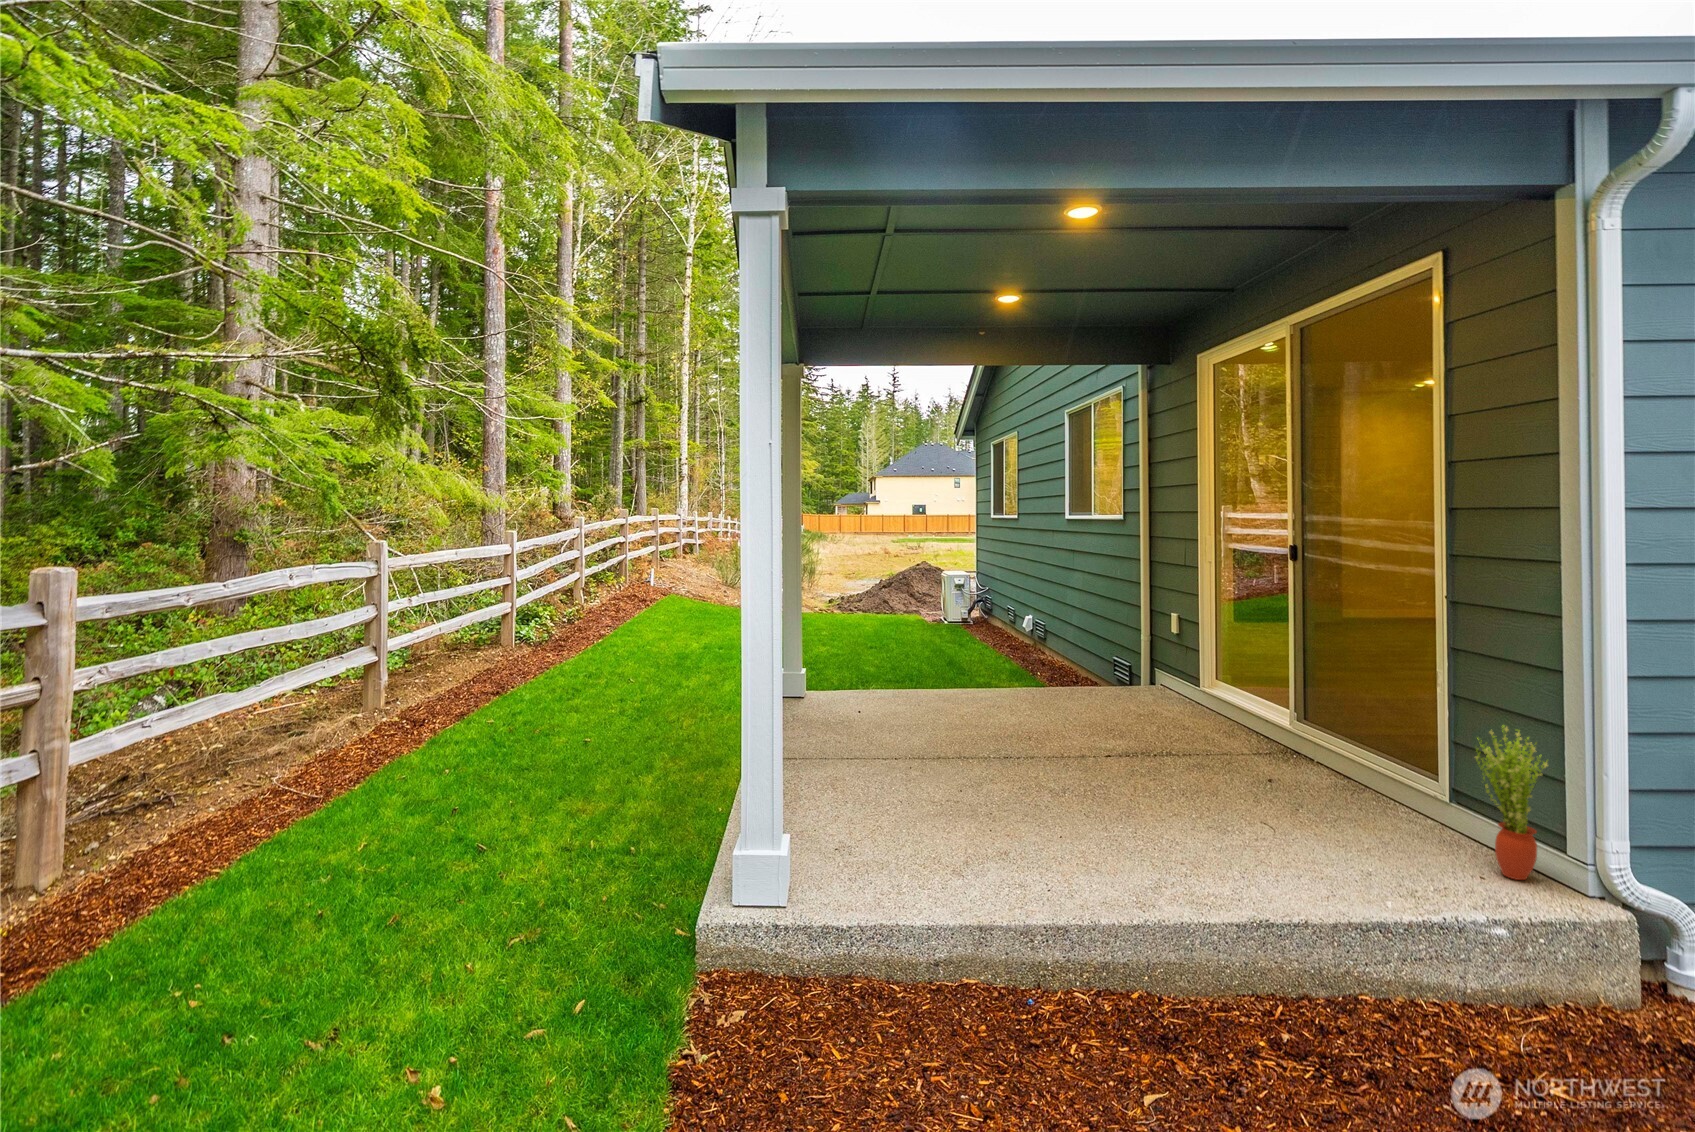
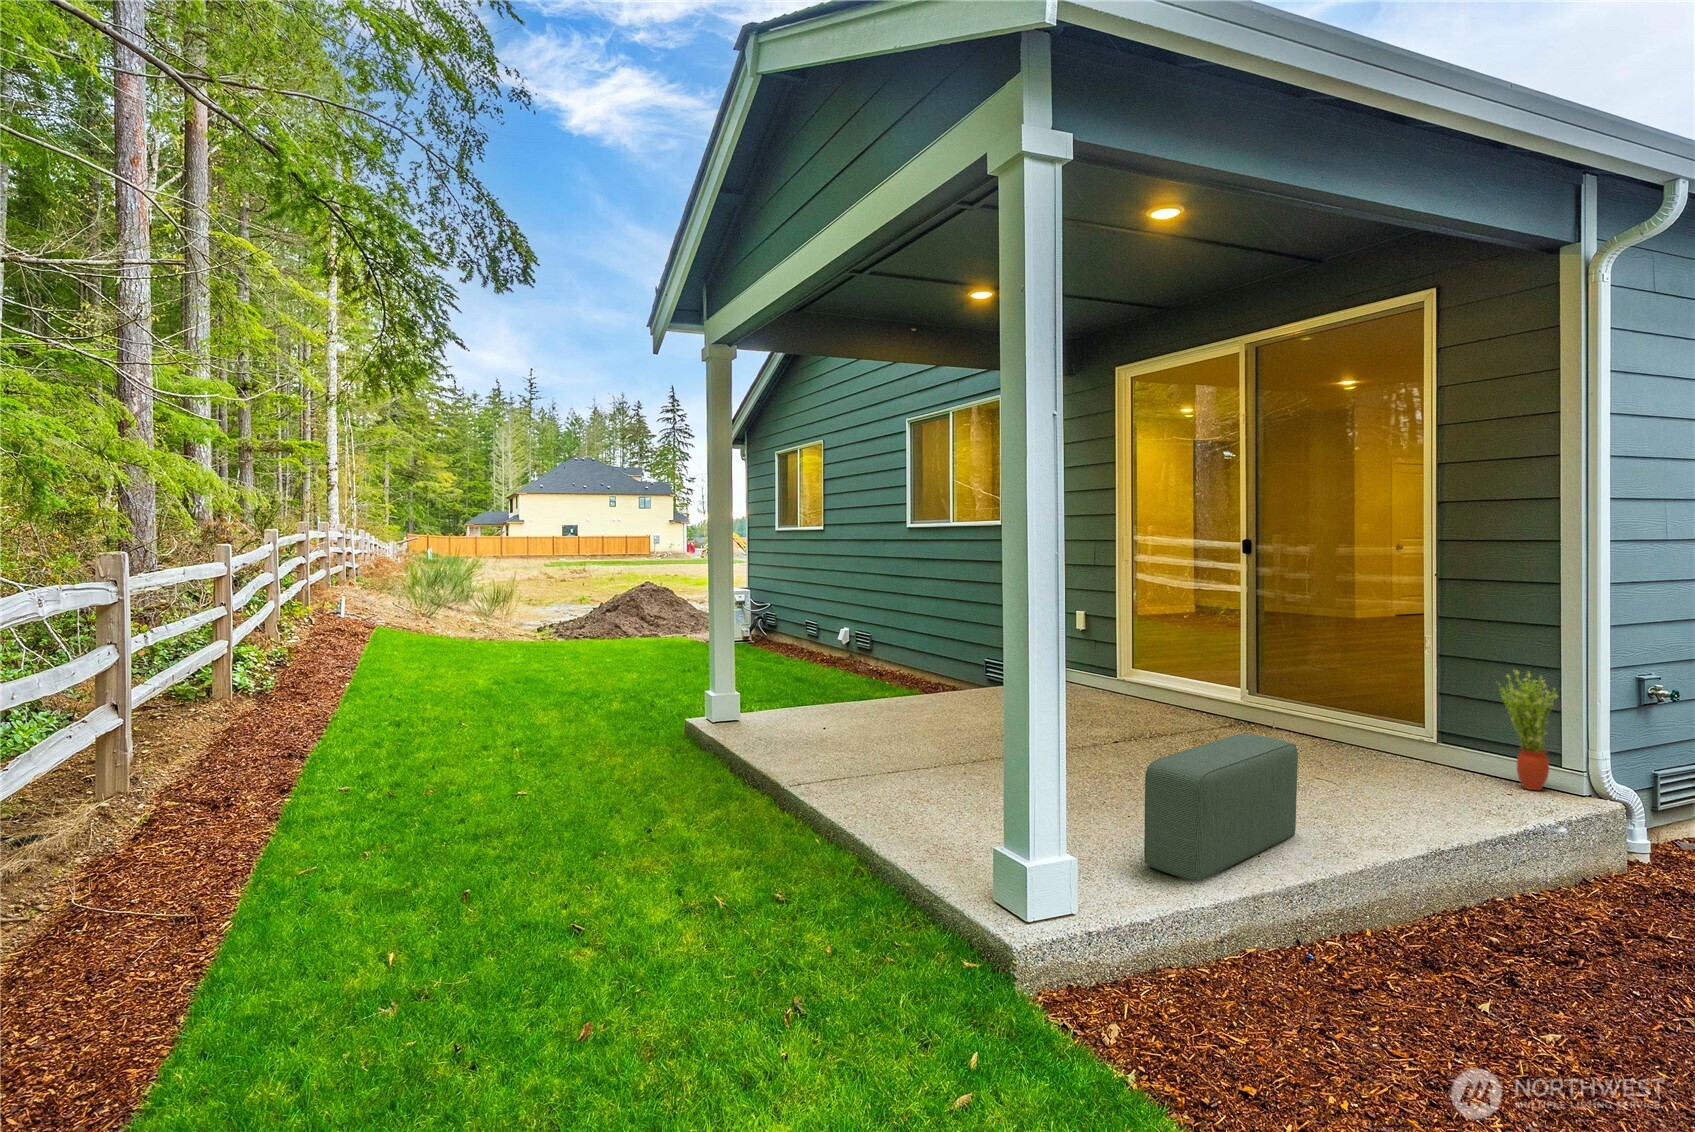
pouf: none [906,762,1115,901] -> present [1144,734,1298,881]

